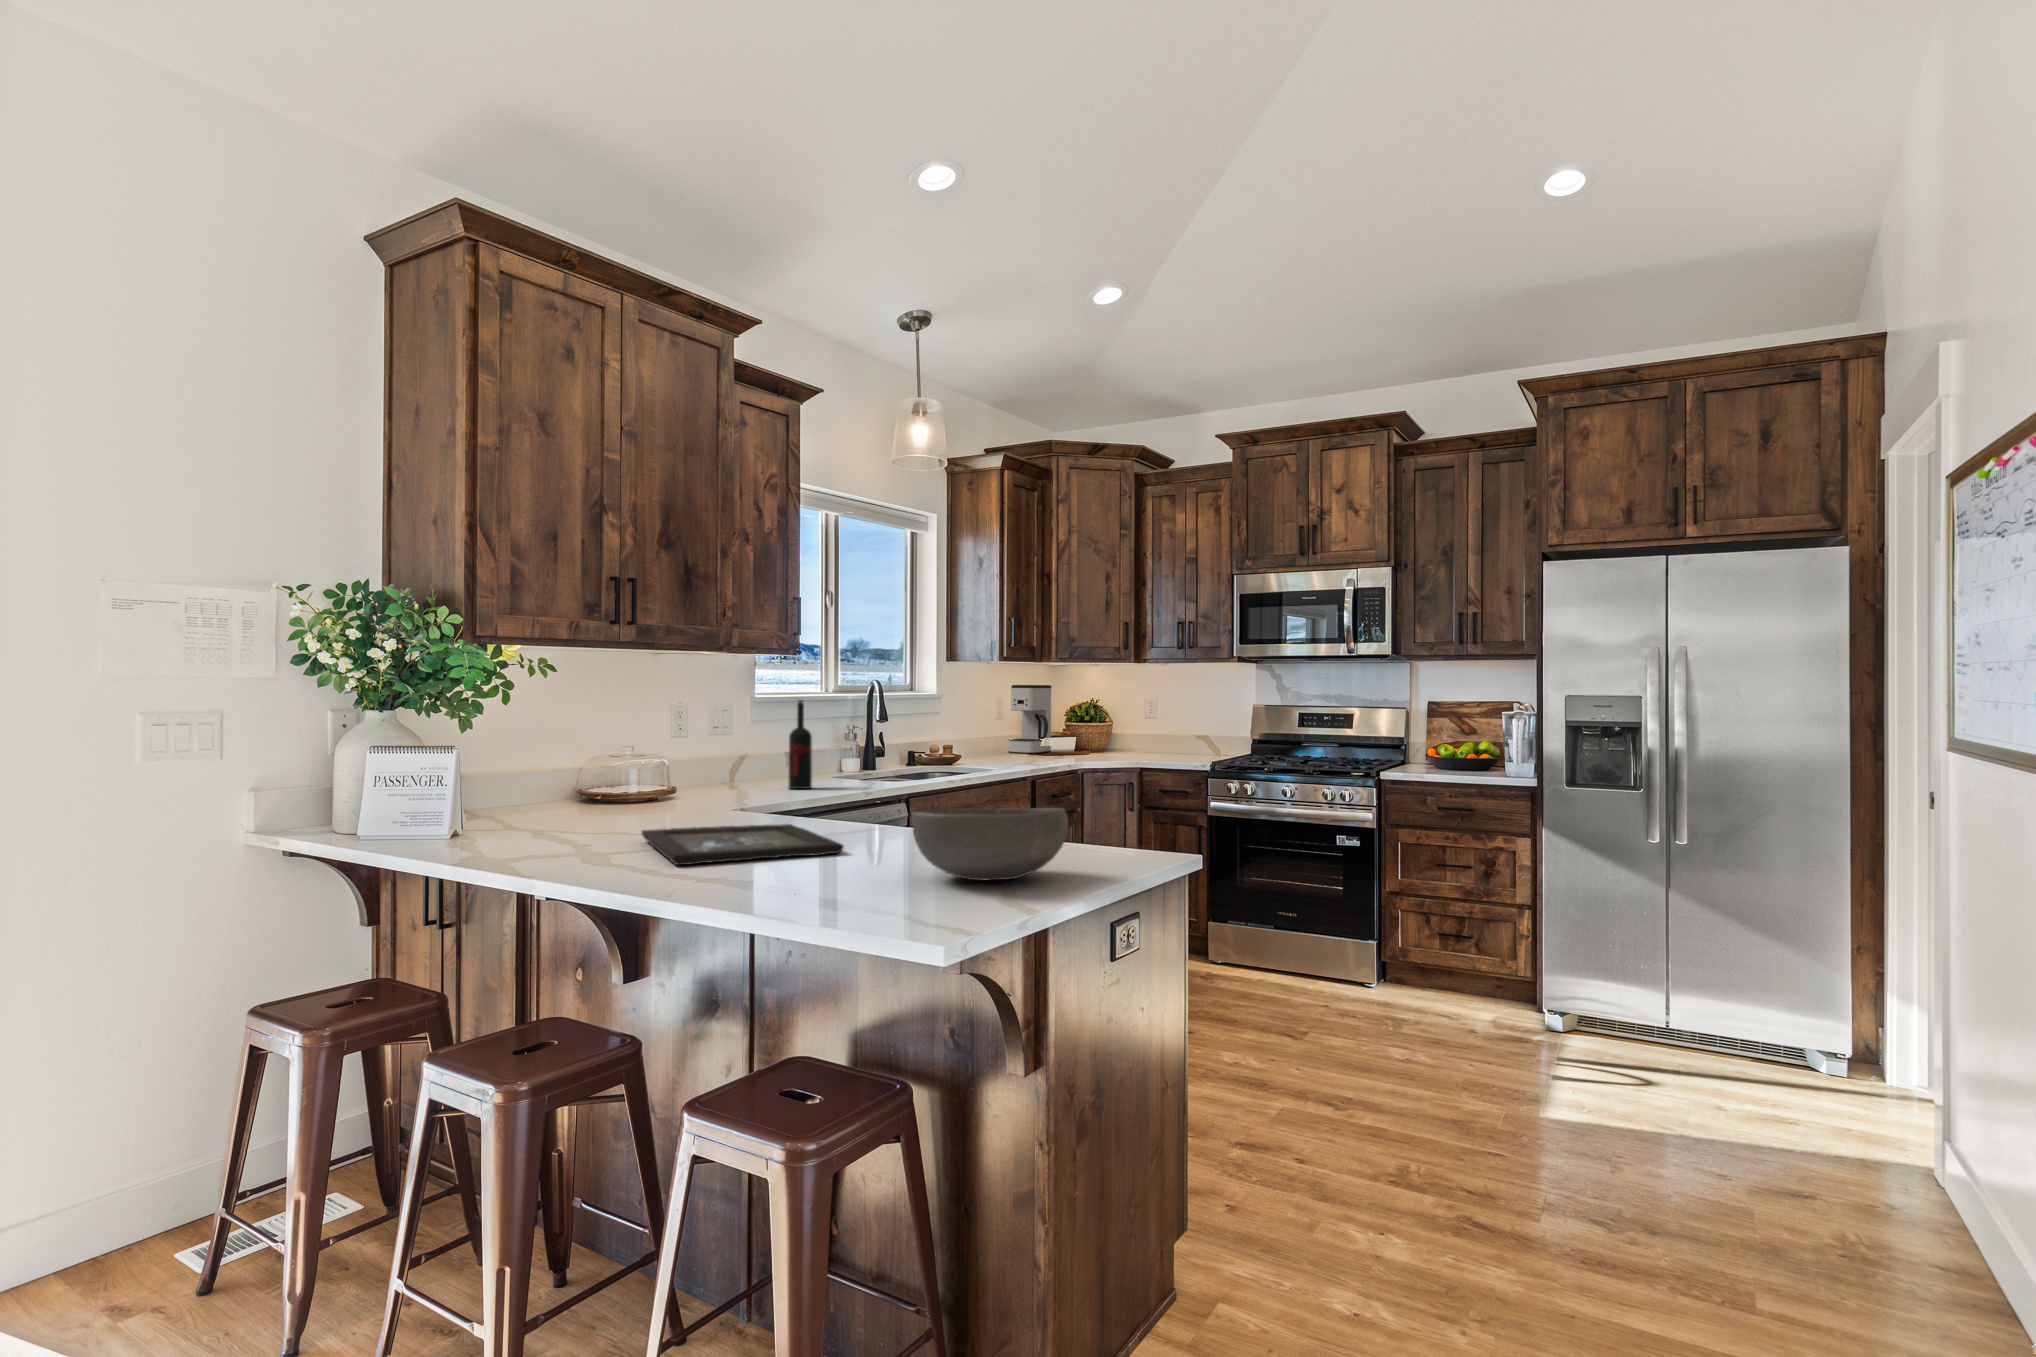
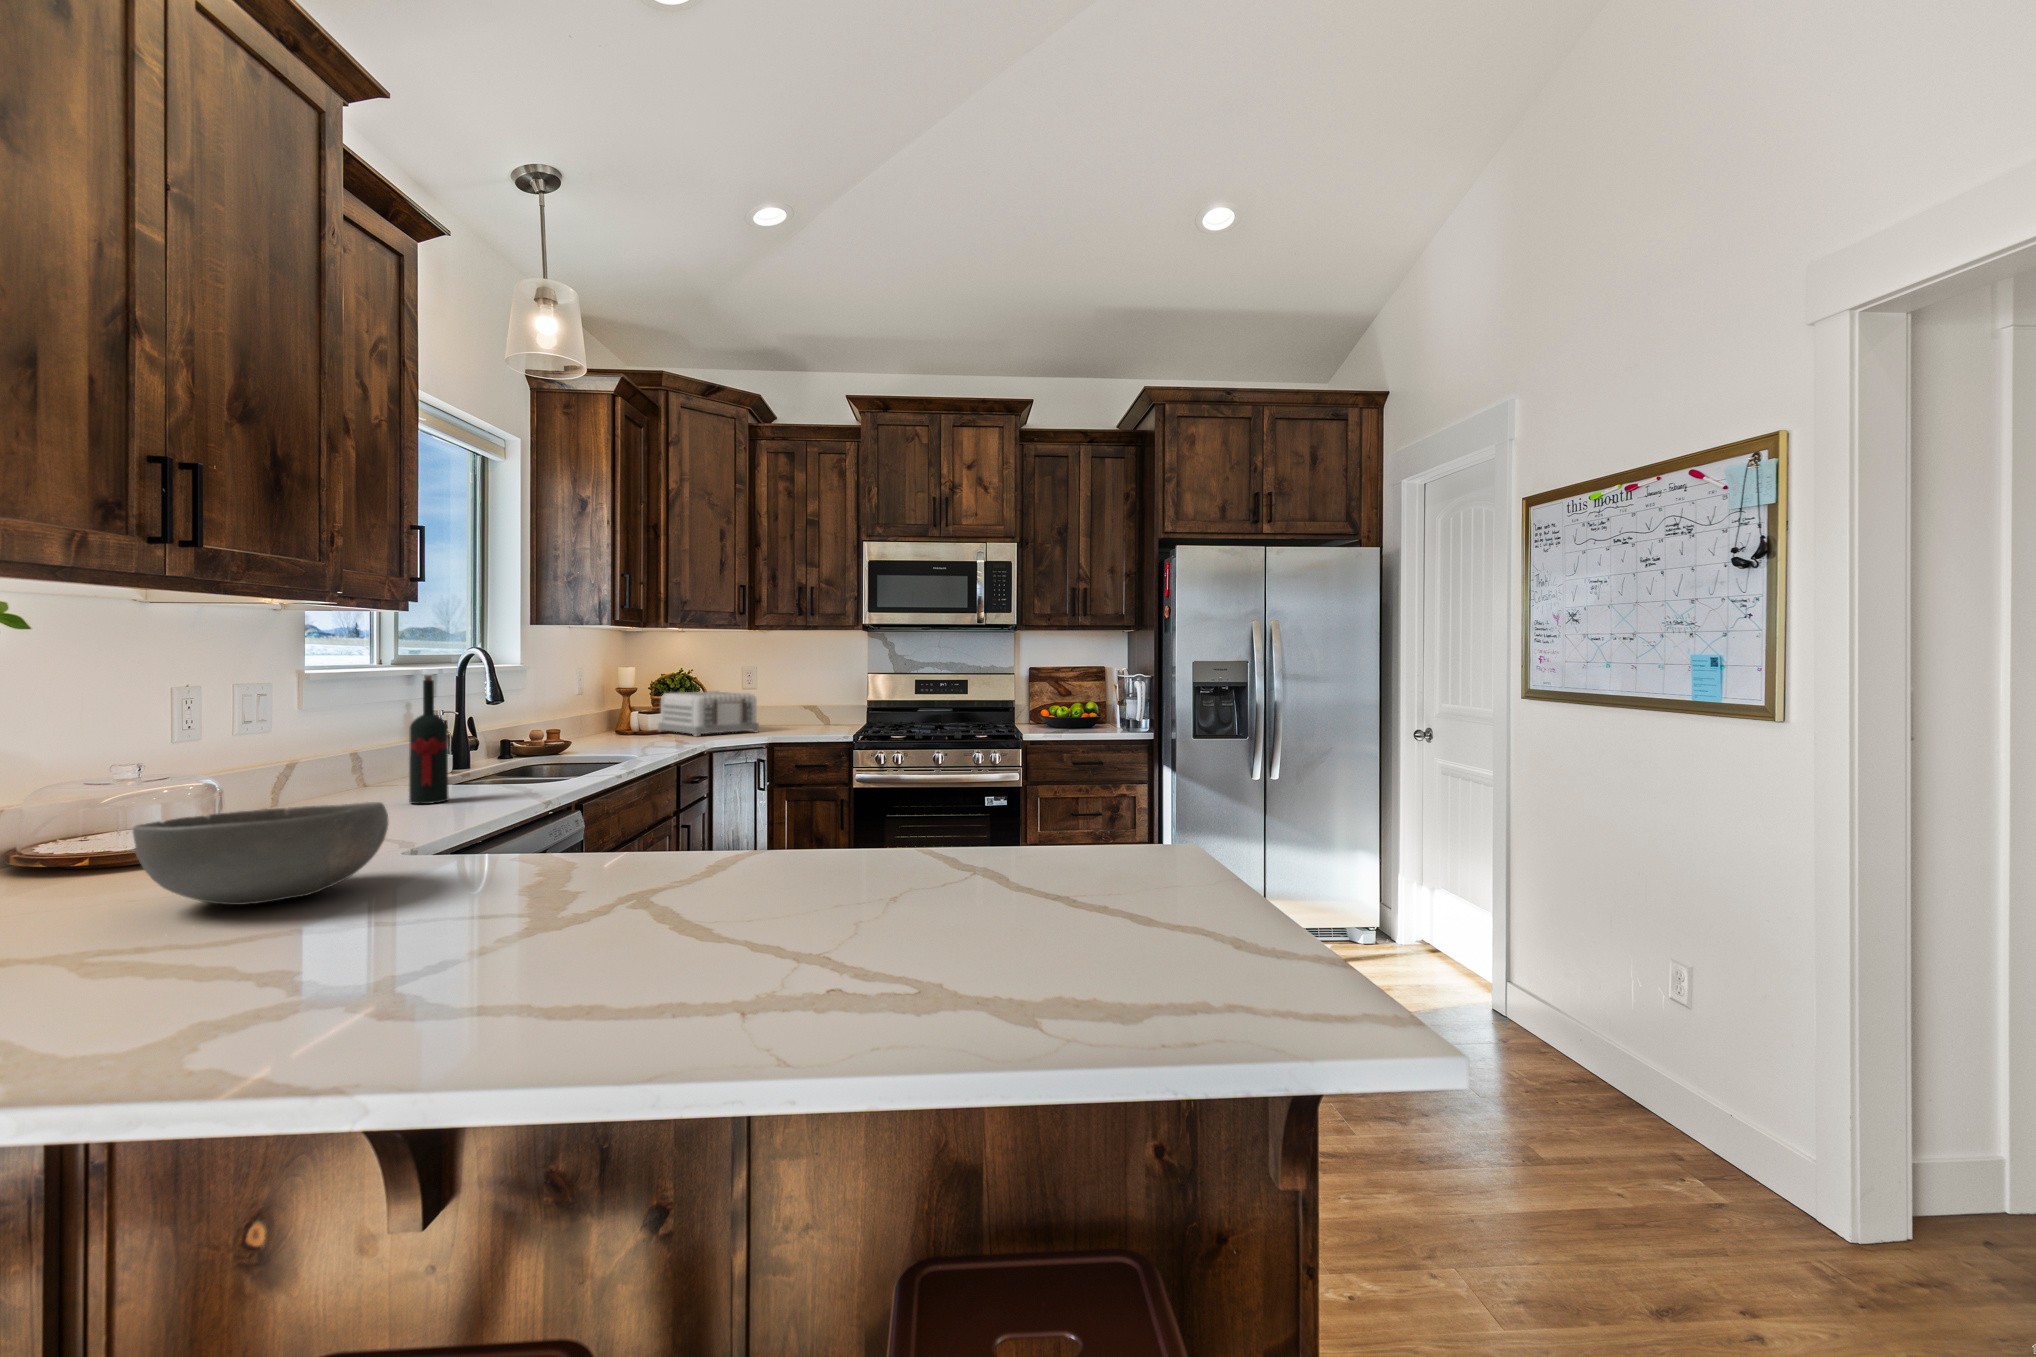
coffee maker: present [1008,685,1052,754] -> none [592,652,643,730]
toaster: none [1052,721,1133,760] -> present [658,691,759,736]
bowl: present [911,808,1068,881] -> present [133,802,388,905]
tray: present [642,824,844,865] -> none [368,874,806,1001]

